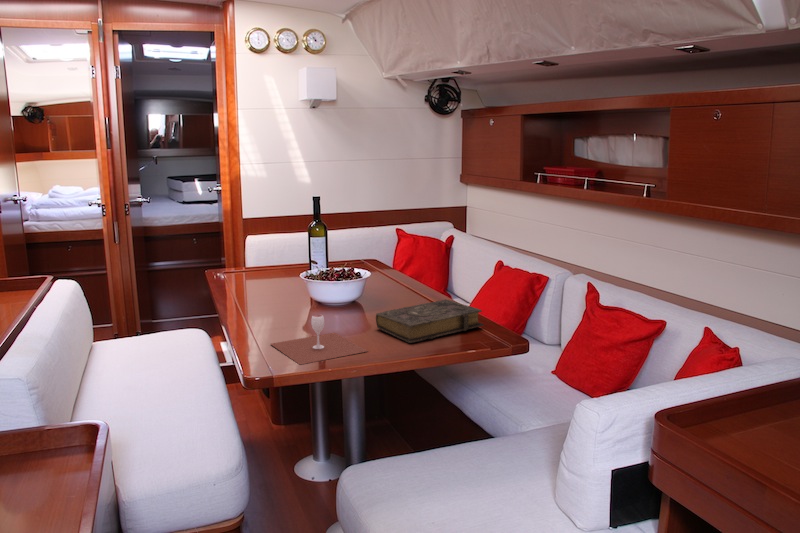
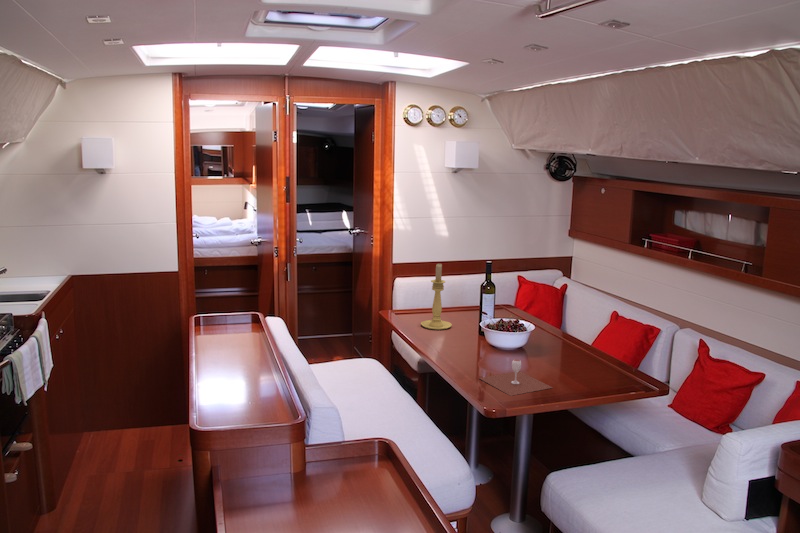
candle holder: none [242,203,283,290] -> present [421,263,452,330]
book: present [376,300,483,343] -> none [548,349,628,383]

